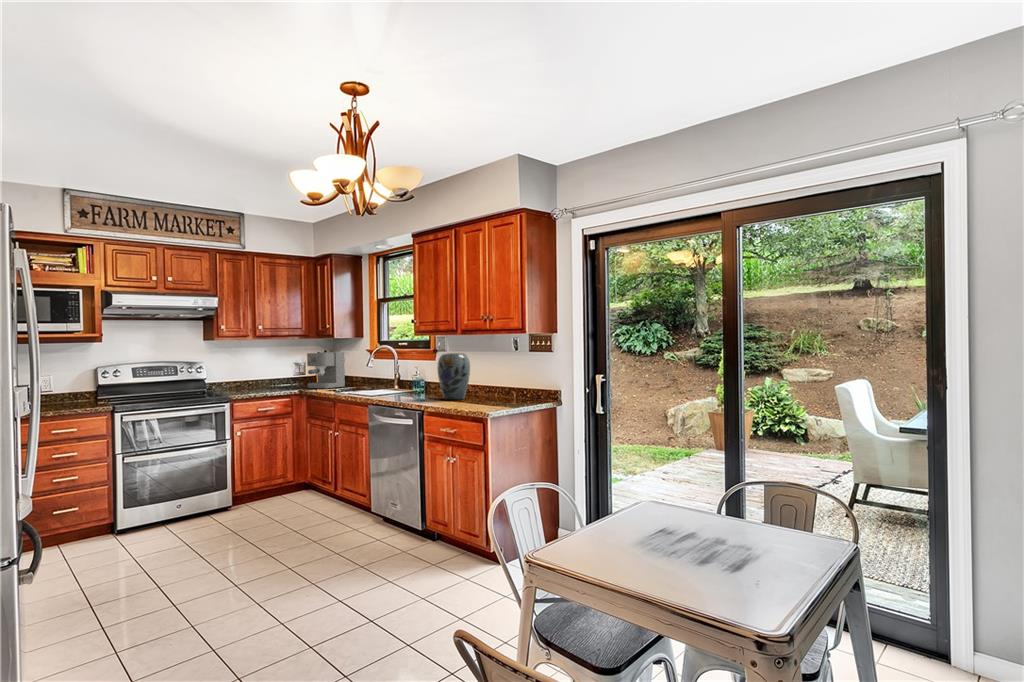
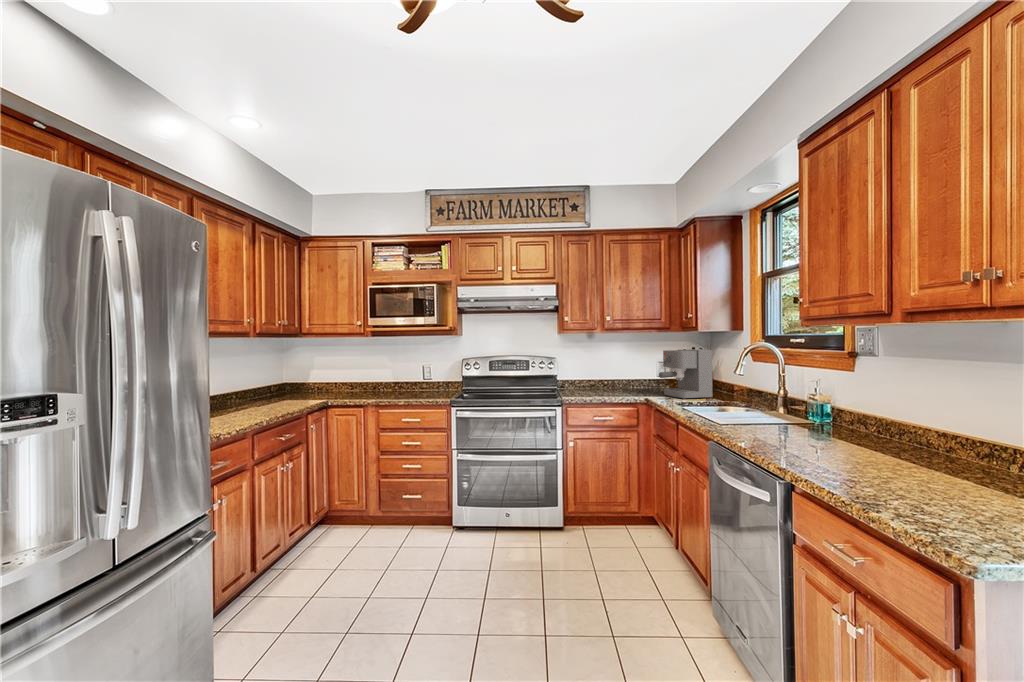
vase: present [437,353,470,400] -> none [846,363,937,469]

